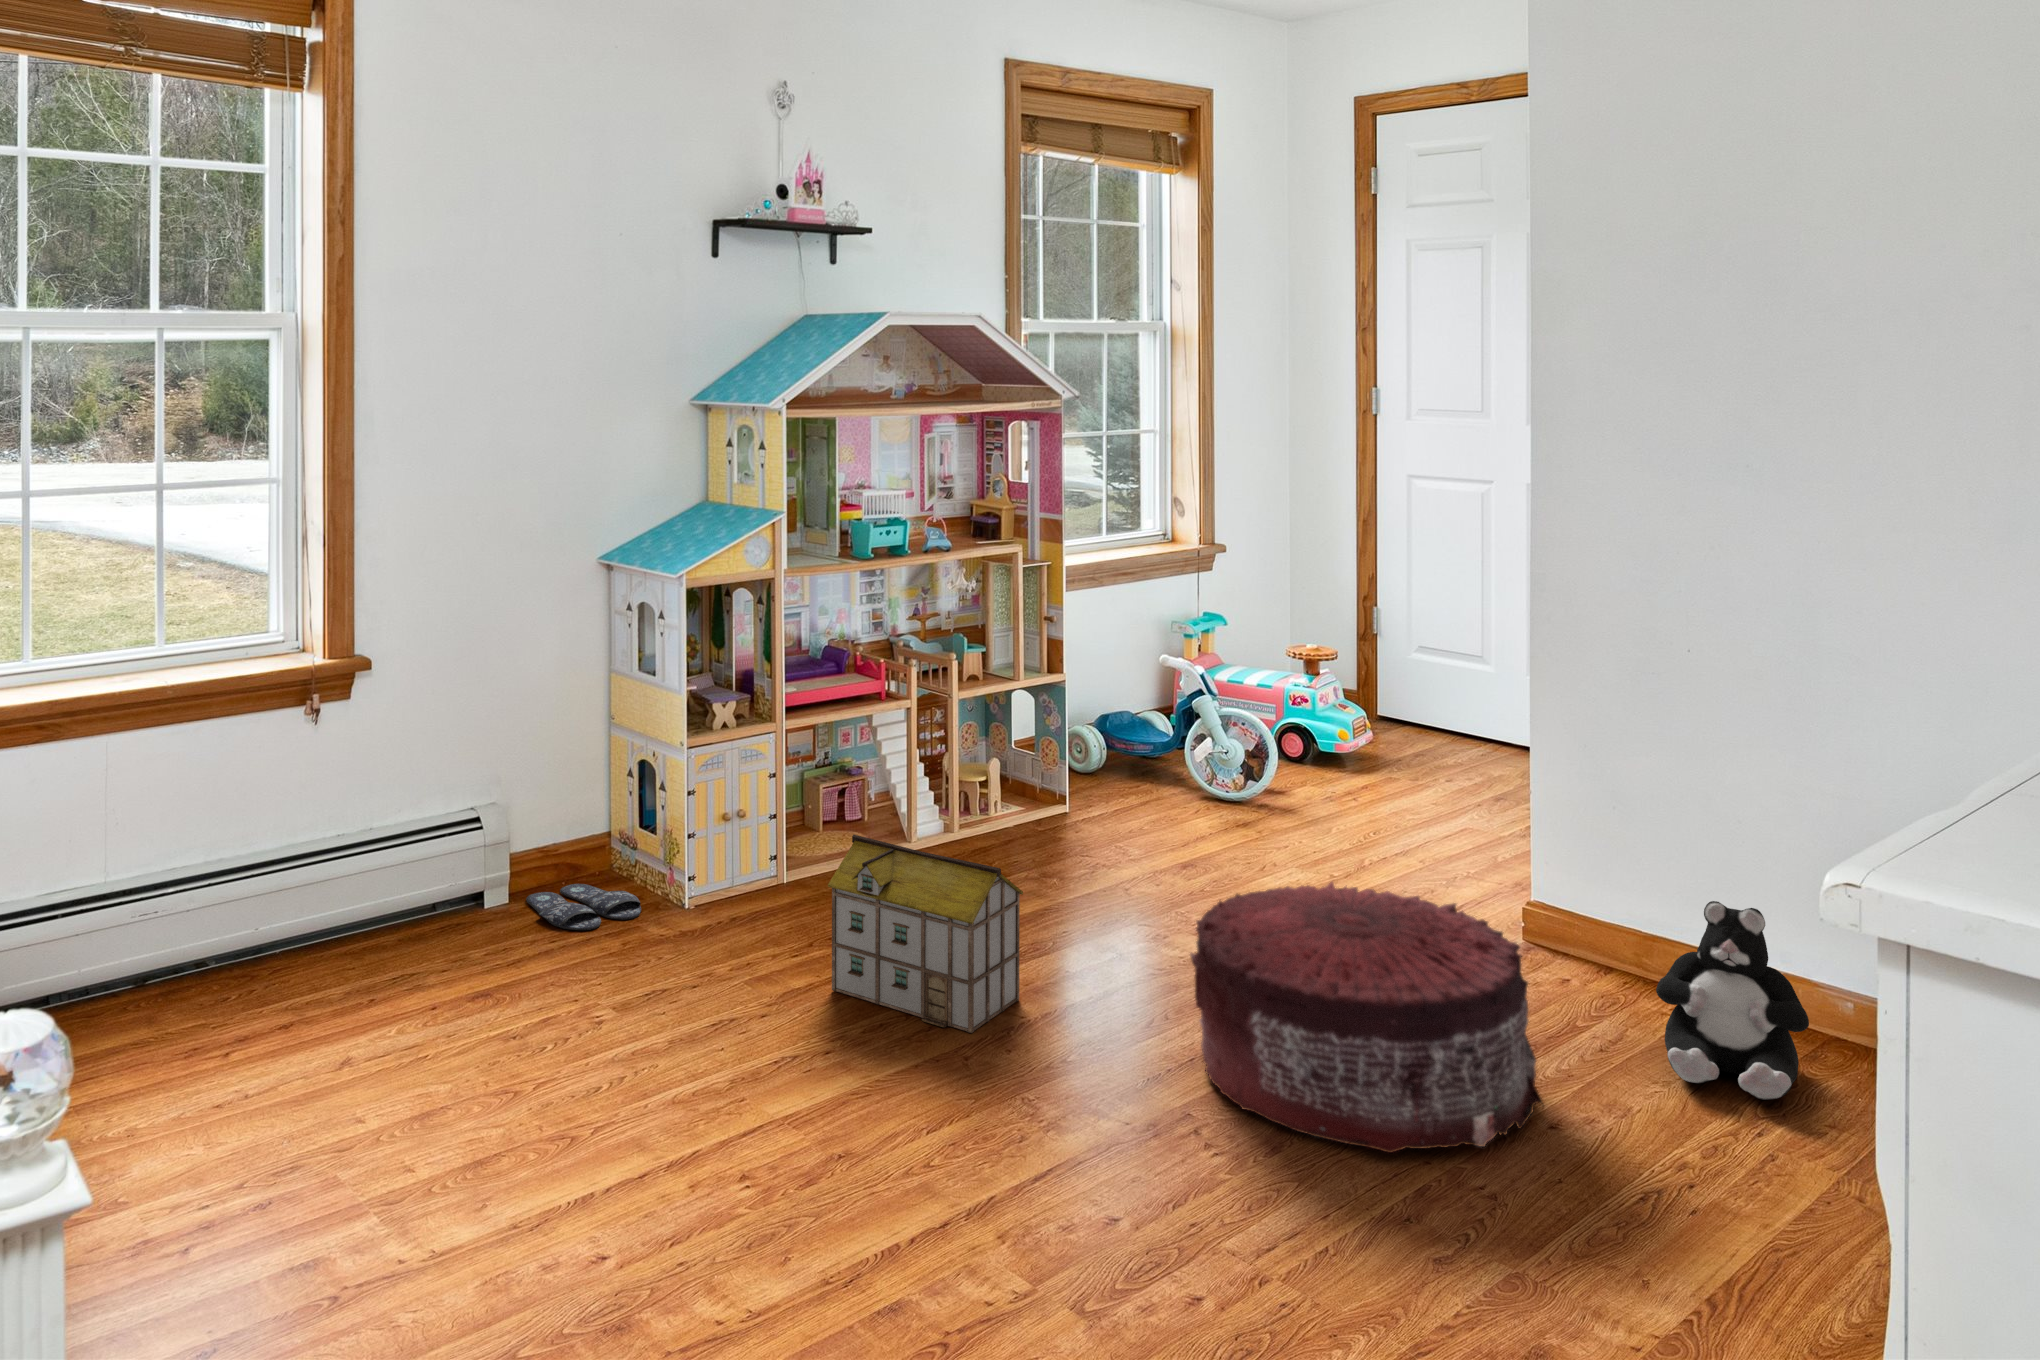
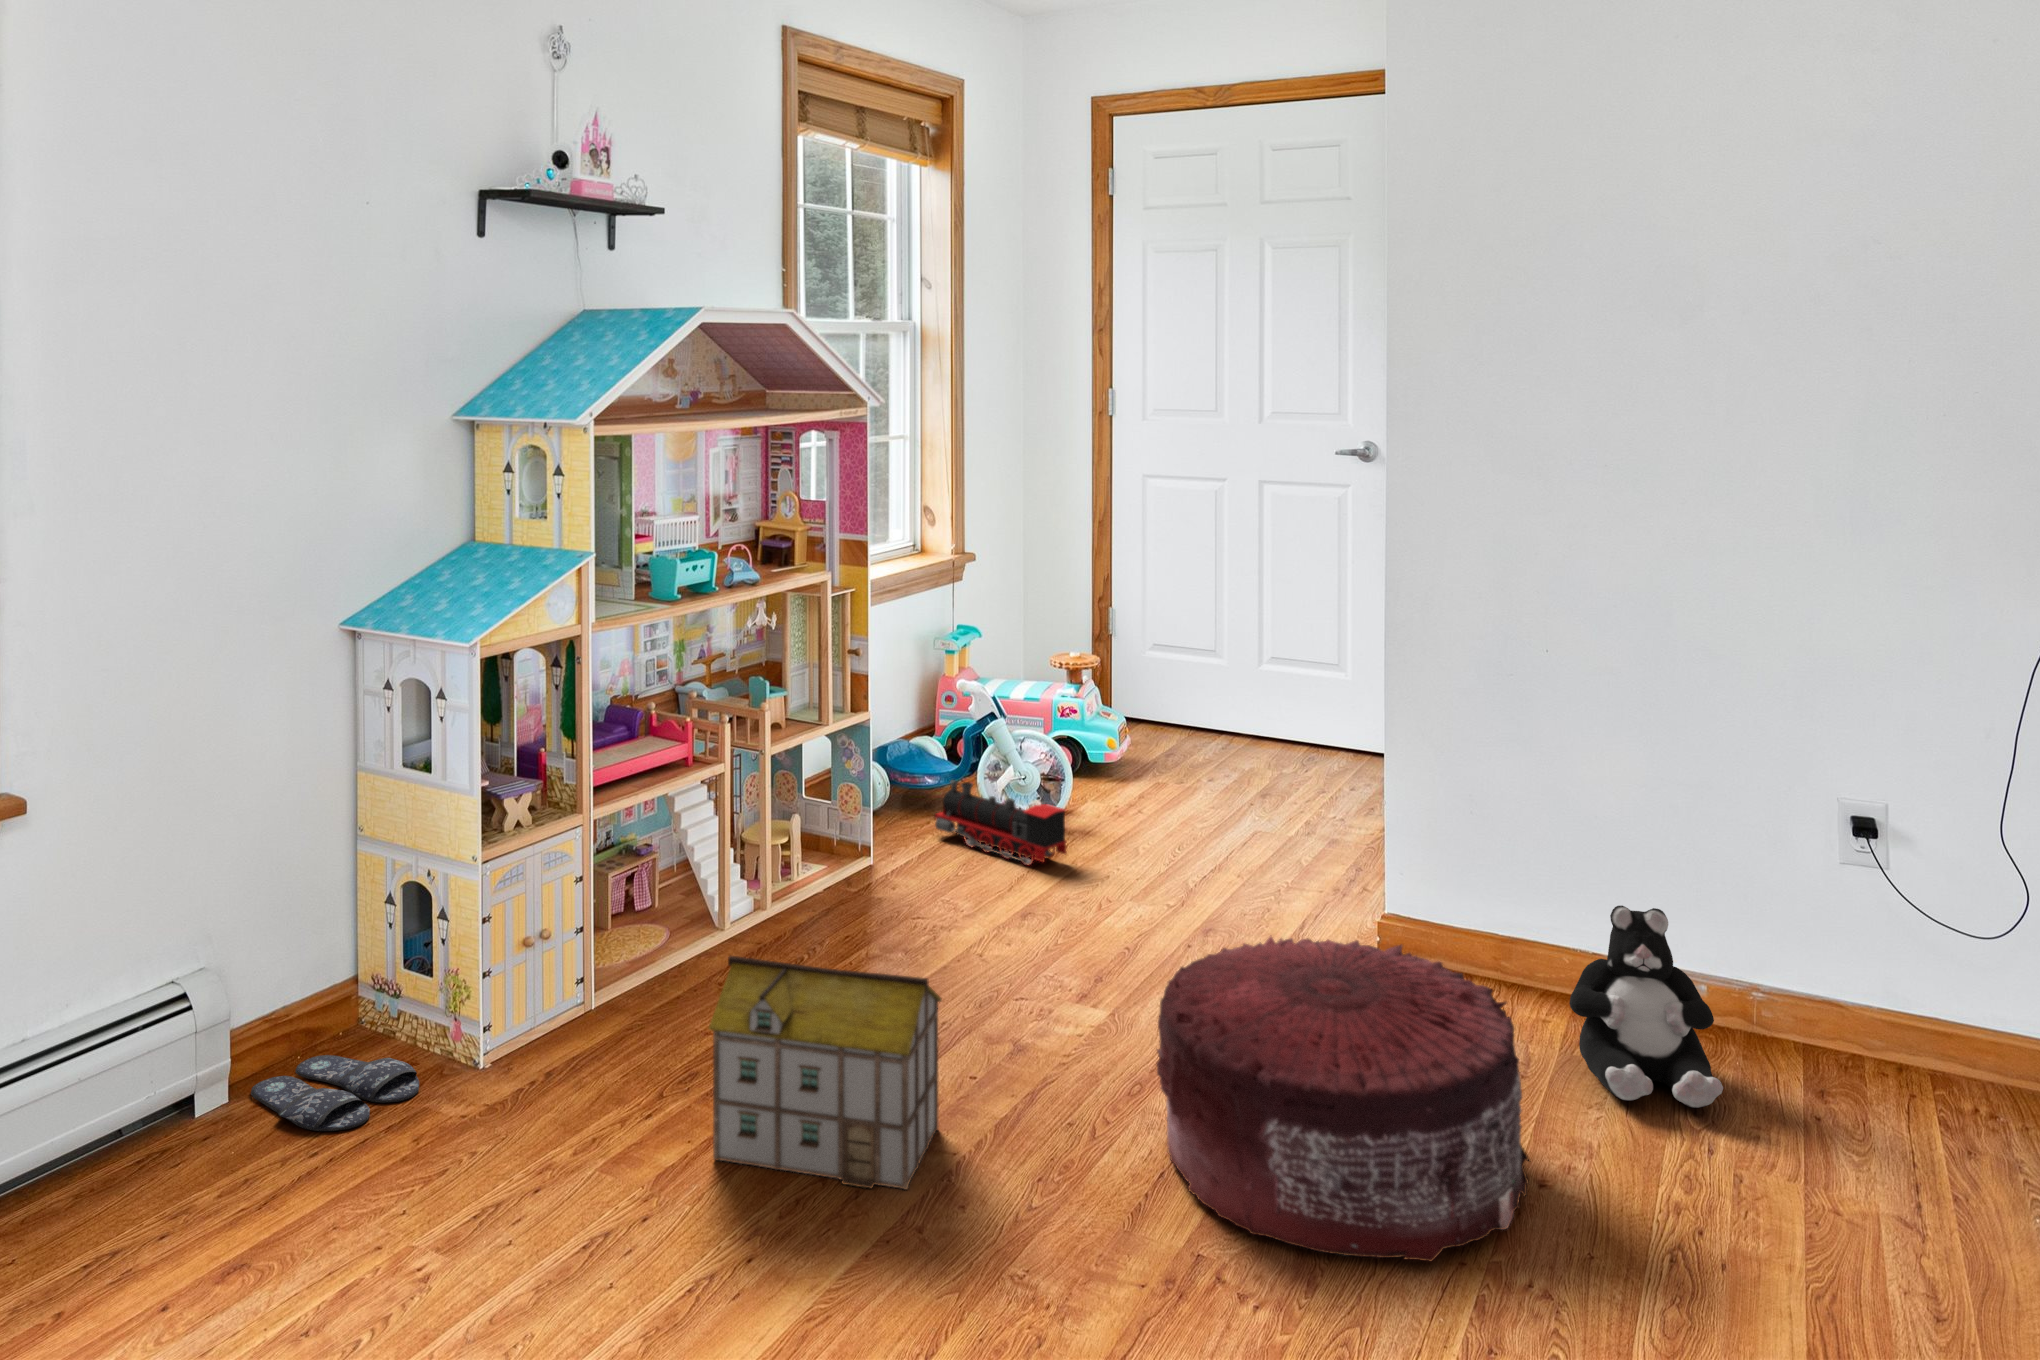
toy train: none [1137,747,1252,829] -> present [934,780,1067,865]

